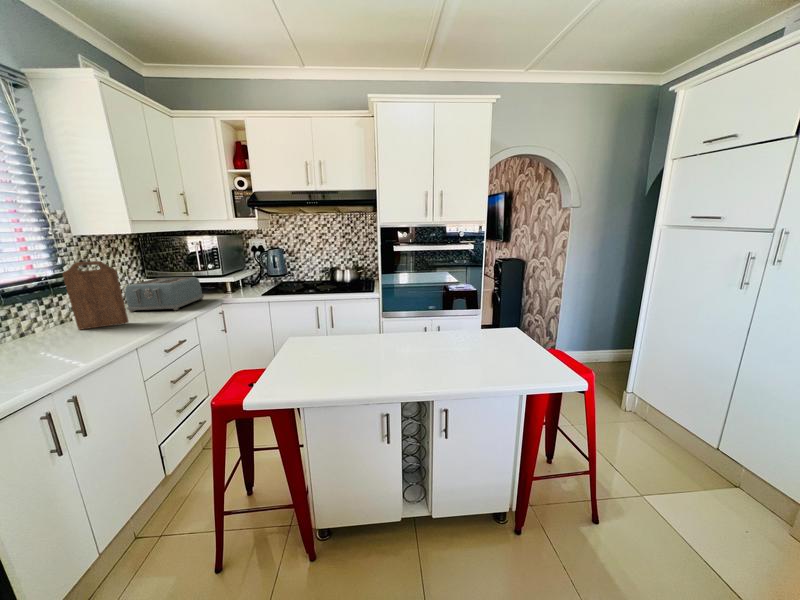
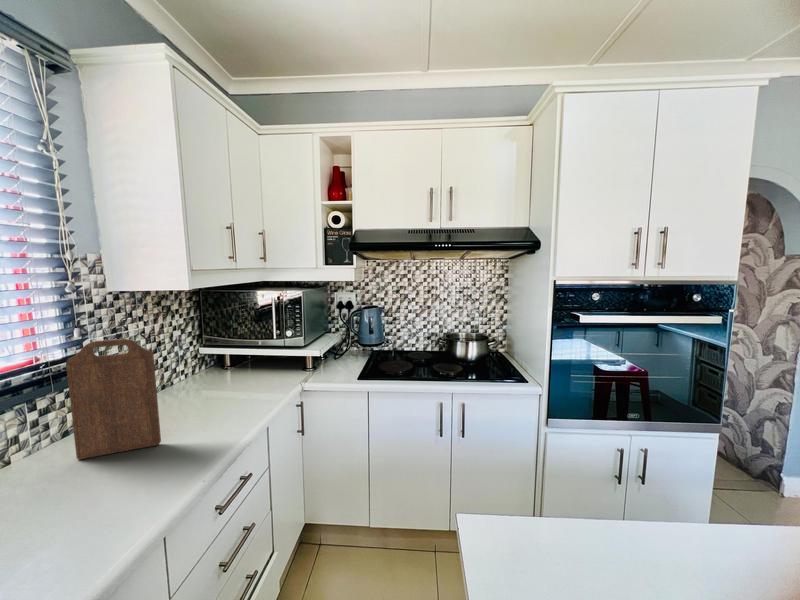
toaster: present [125,277,204,312] -> none [167,350,276,410]

